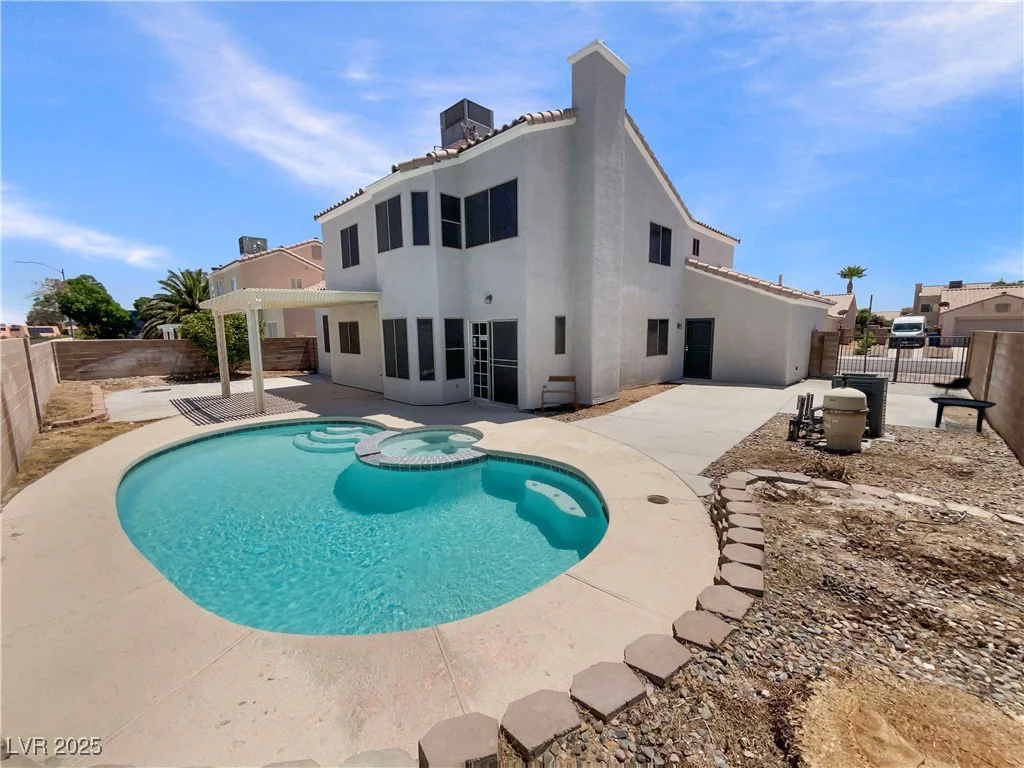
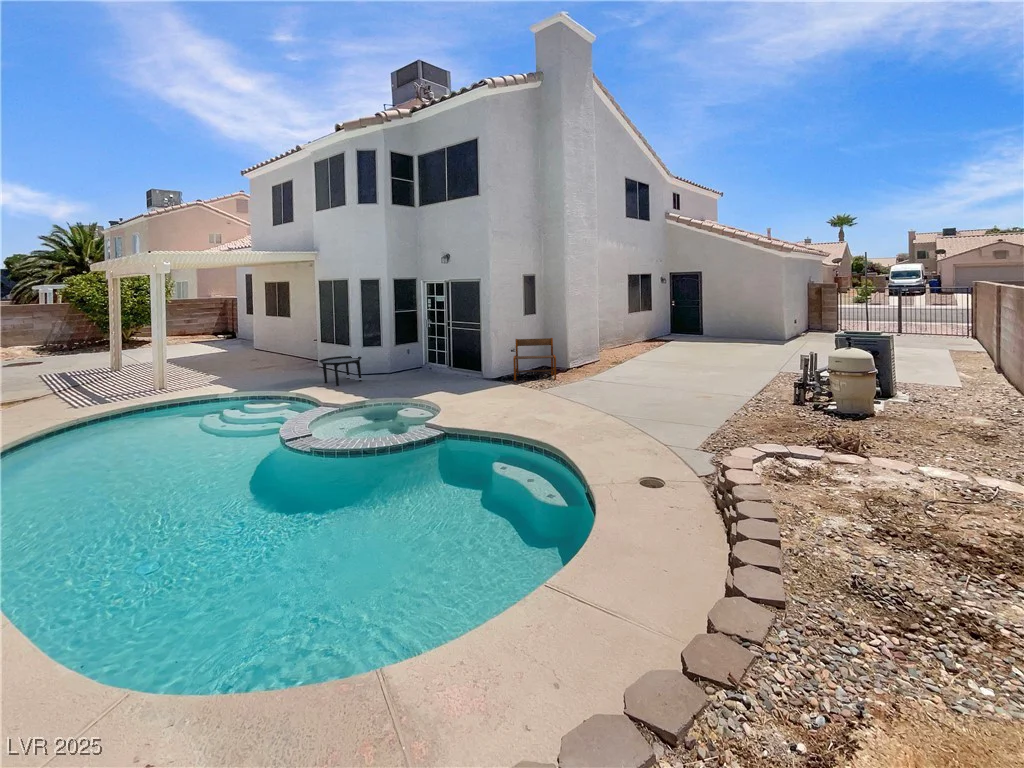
lounge chair: present [932,377,972,396] -> none [939,327,983,349]
round table: present [929,397,996,432] -> present [319,356,362,386]

